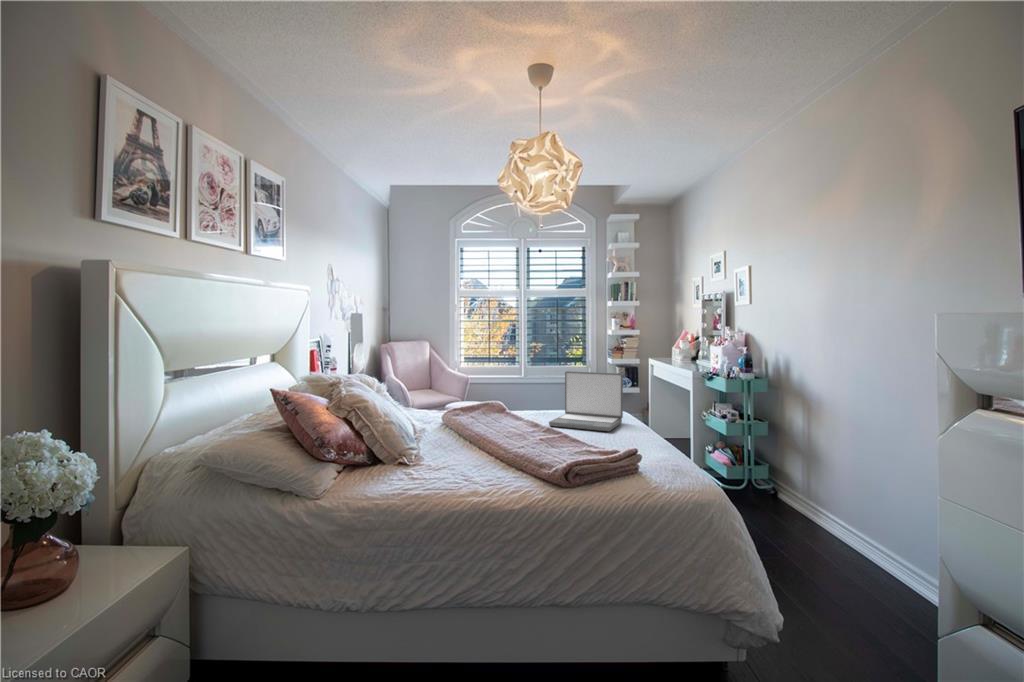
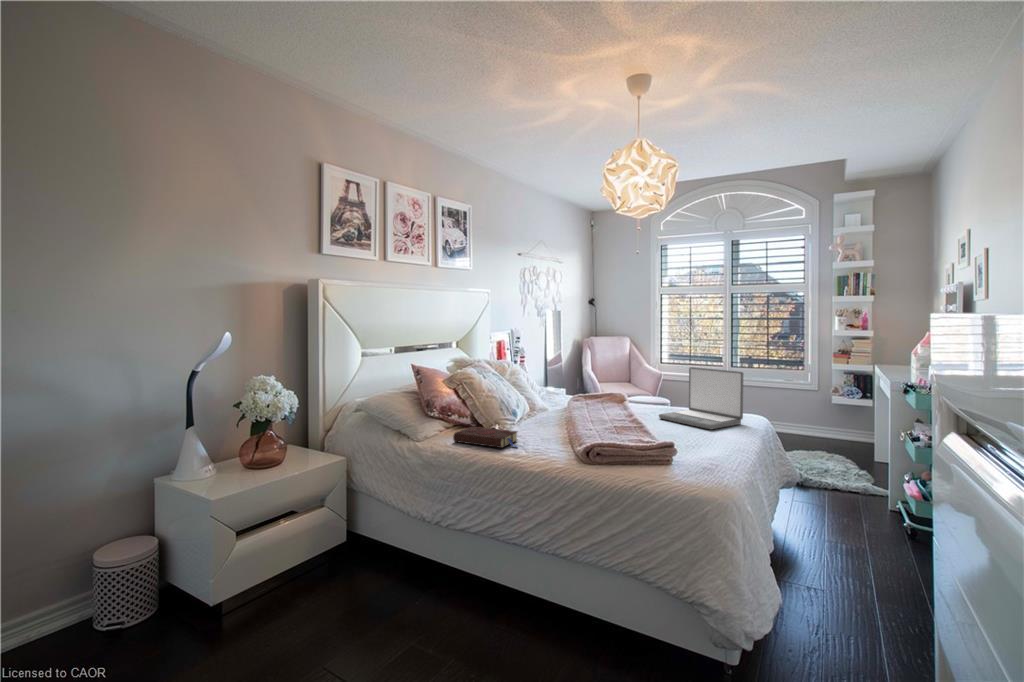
book: none [377,462,465,488] -> present [453,427,517,448]

